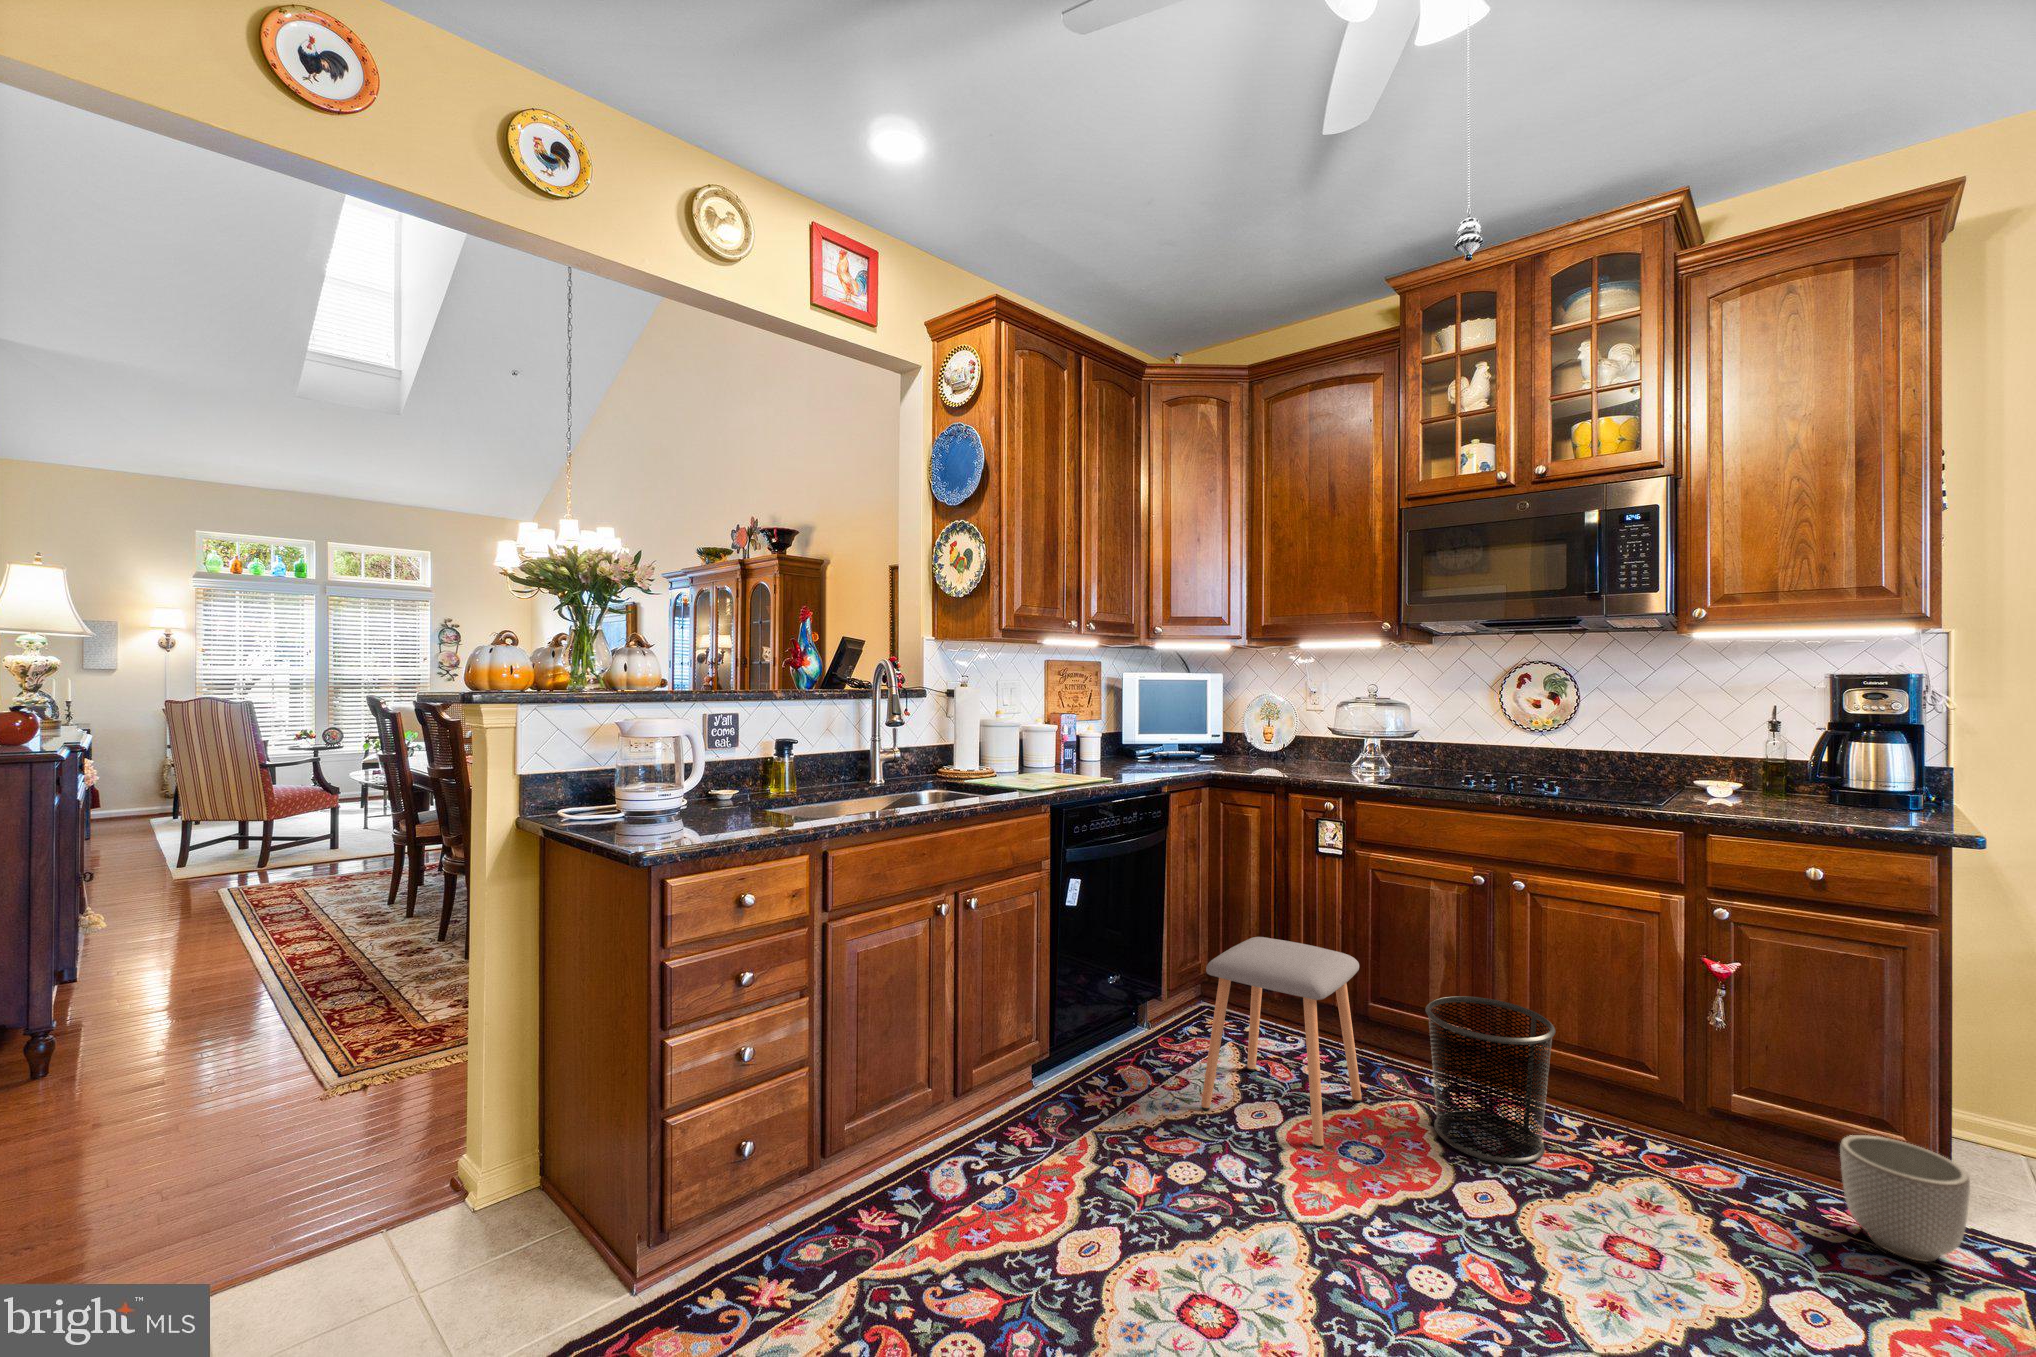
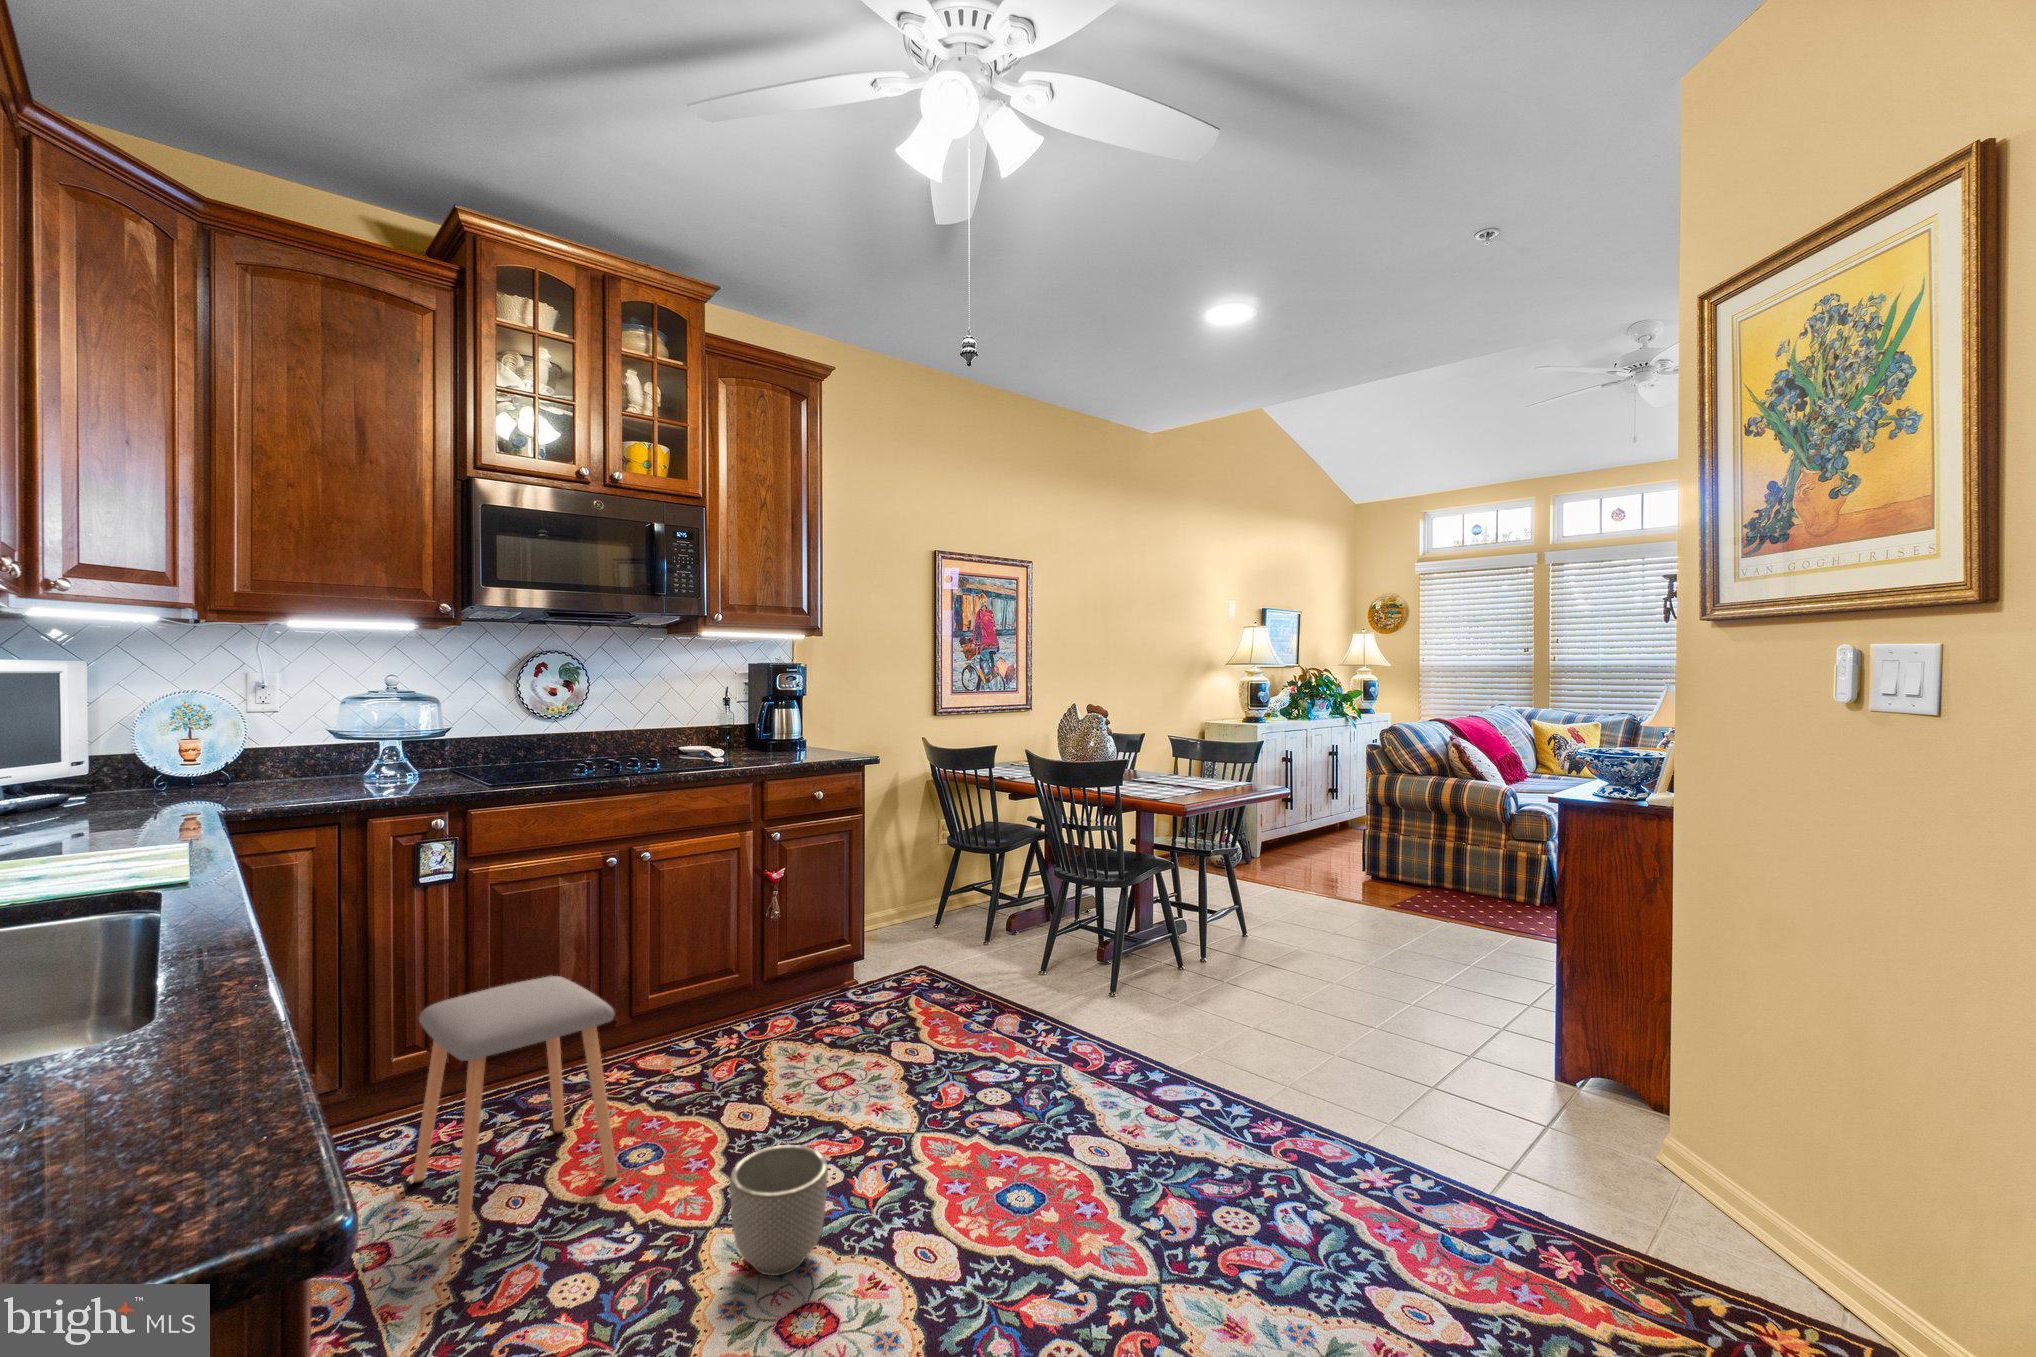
waste bin: present [1426,996,1555,1164] -> none [625,961,736,1108]
planter: present [1840,1135,1970,1262] -> present [730,1145,828,1276]

